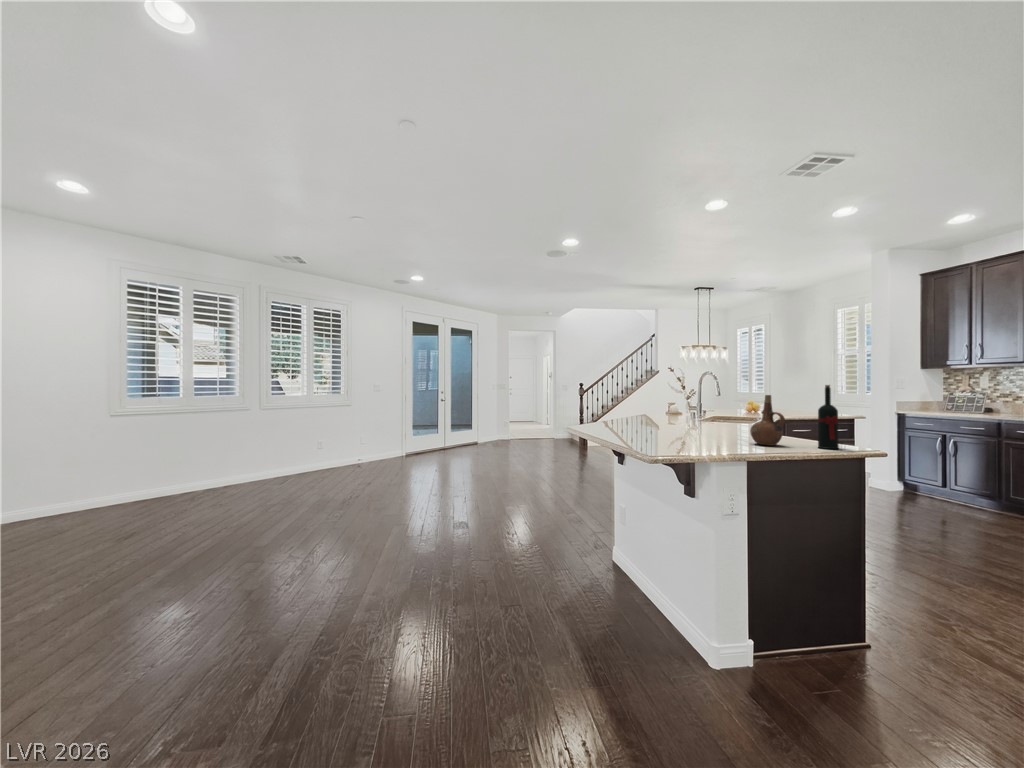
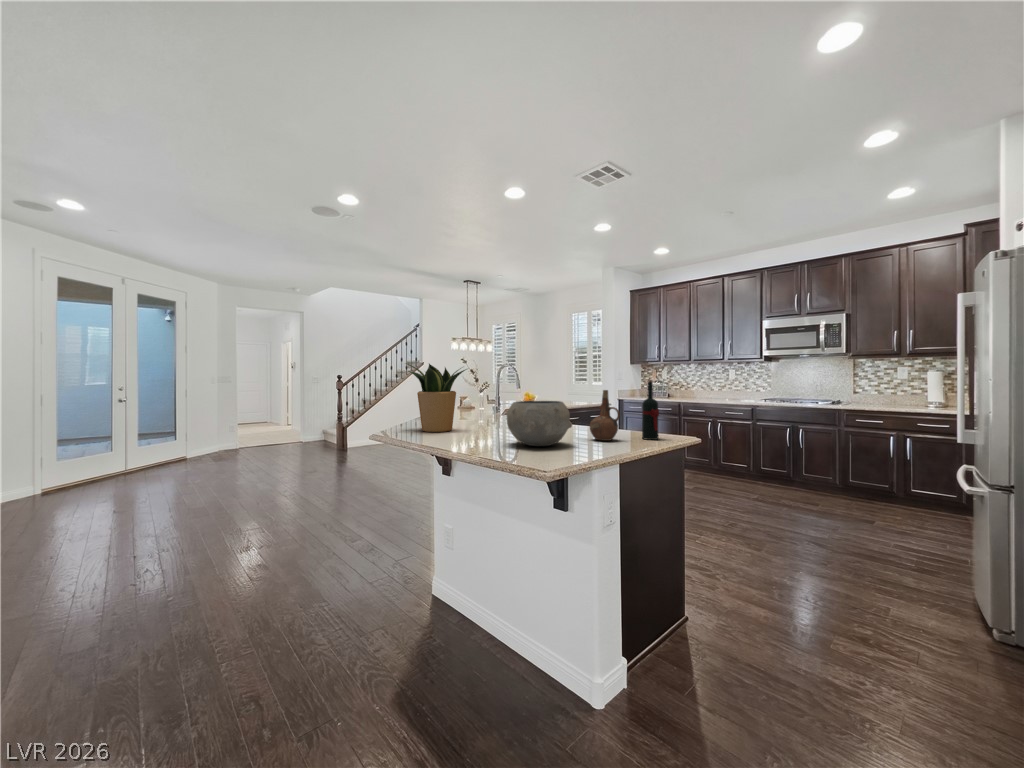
potted plant: none [593,372,644,429] -> present [408,364,467,432]
ceramic bowl: none [658,404,720,444] -> present [506,401,572,446]

